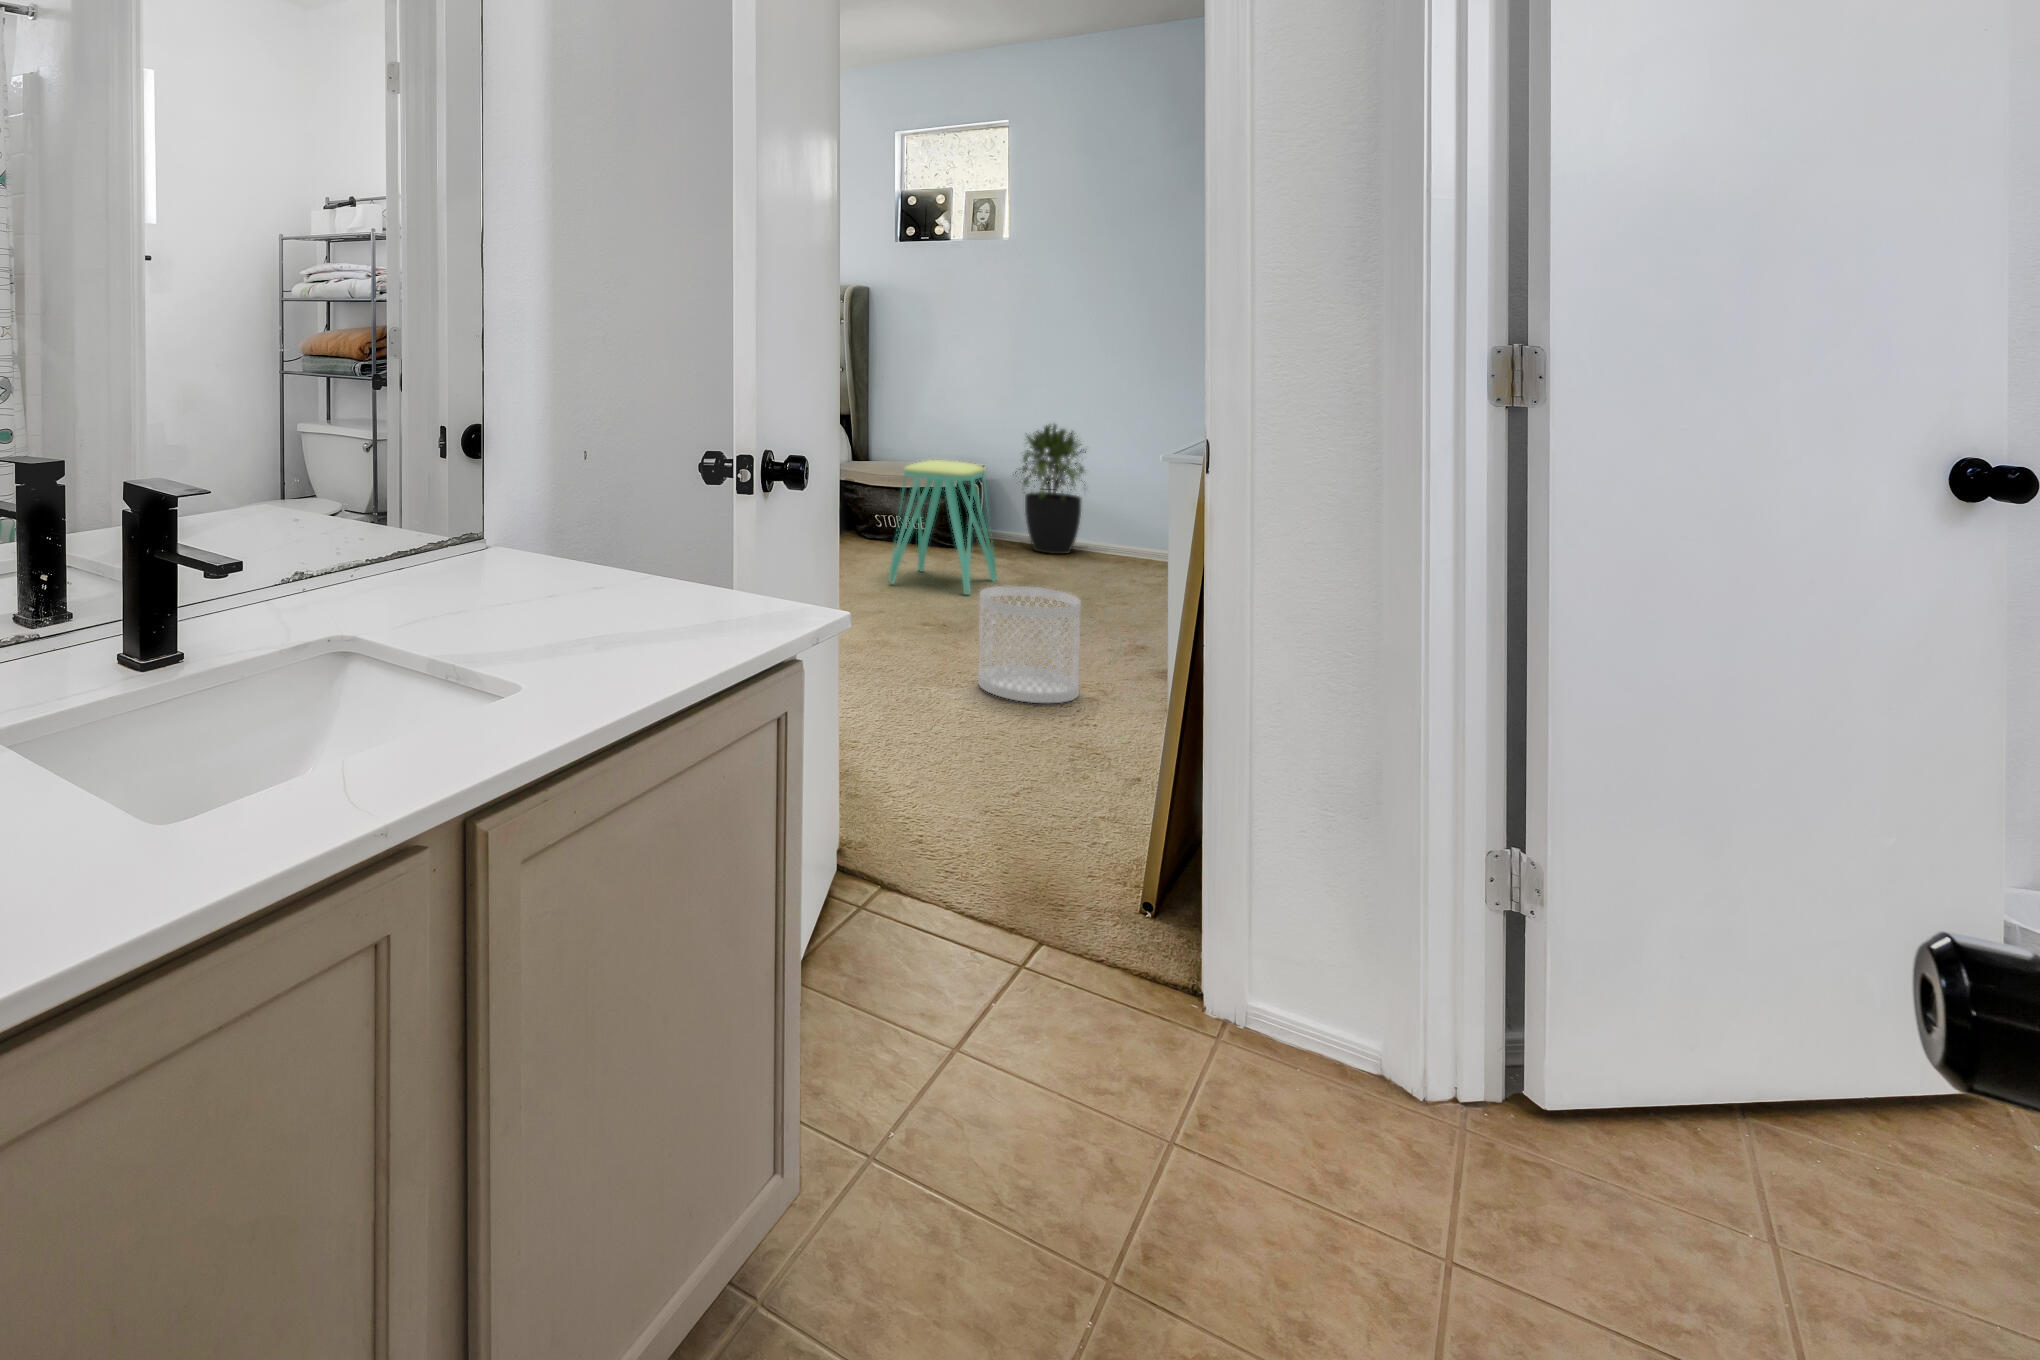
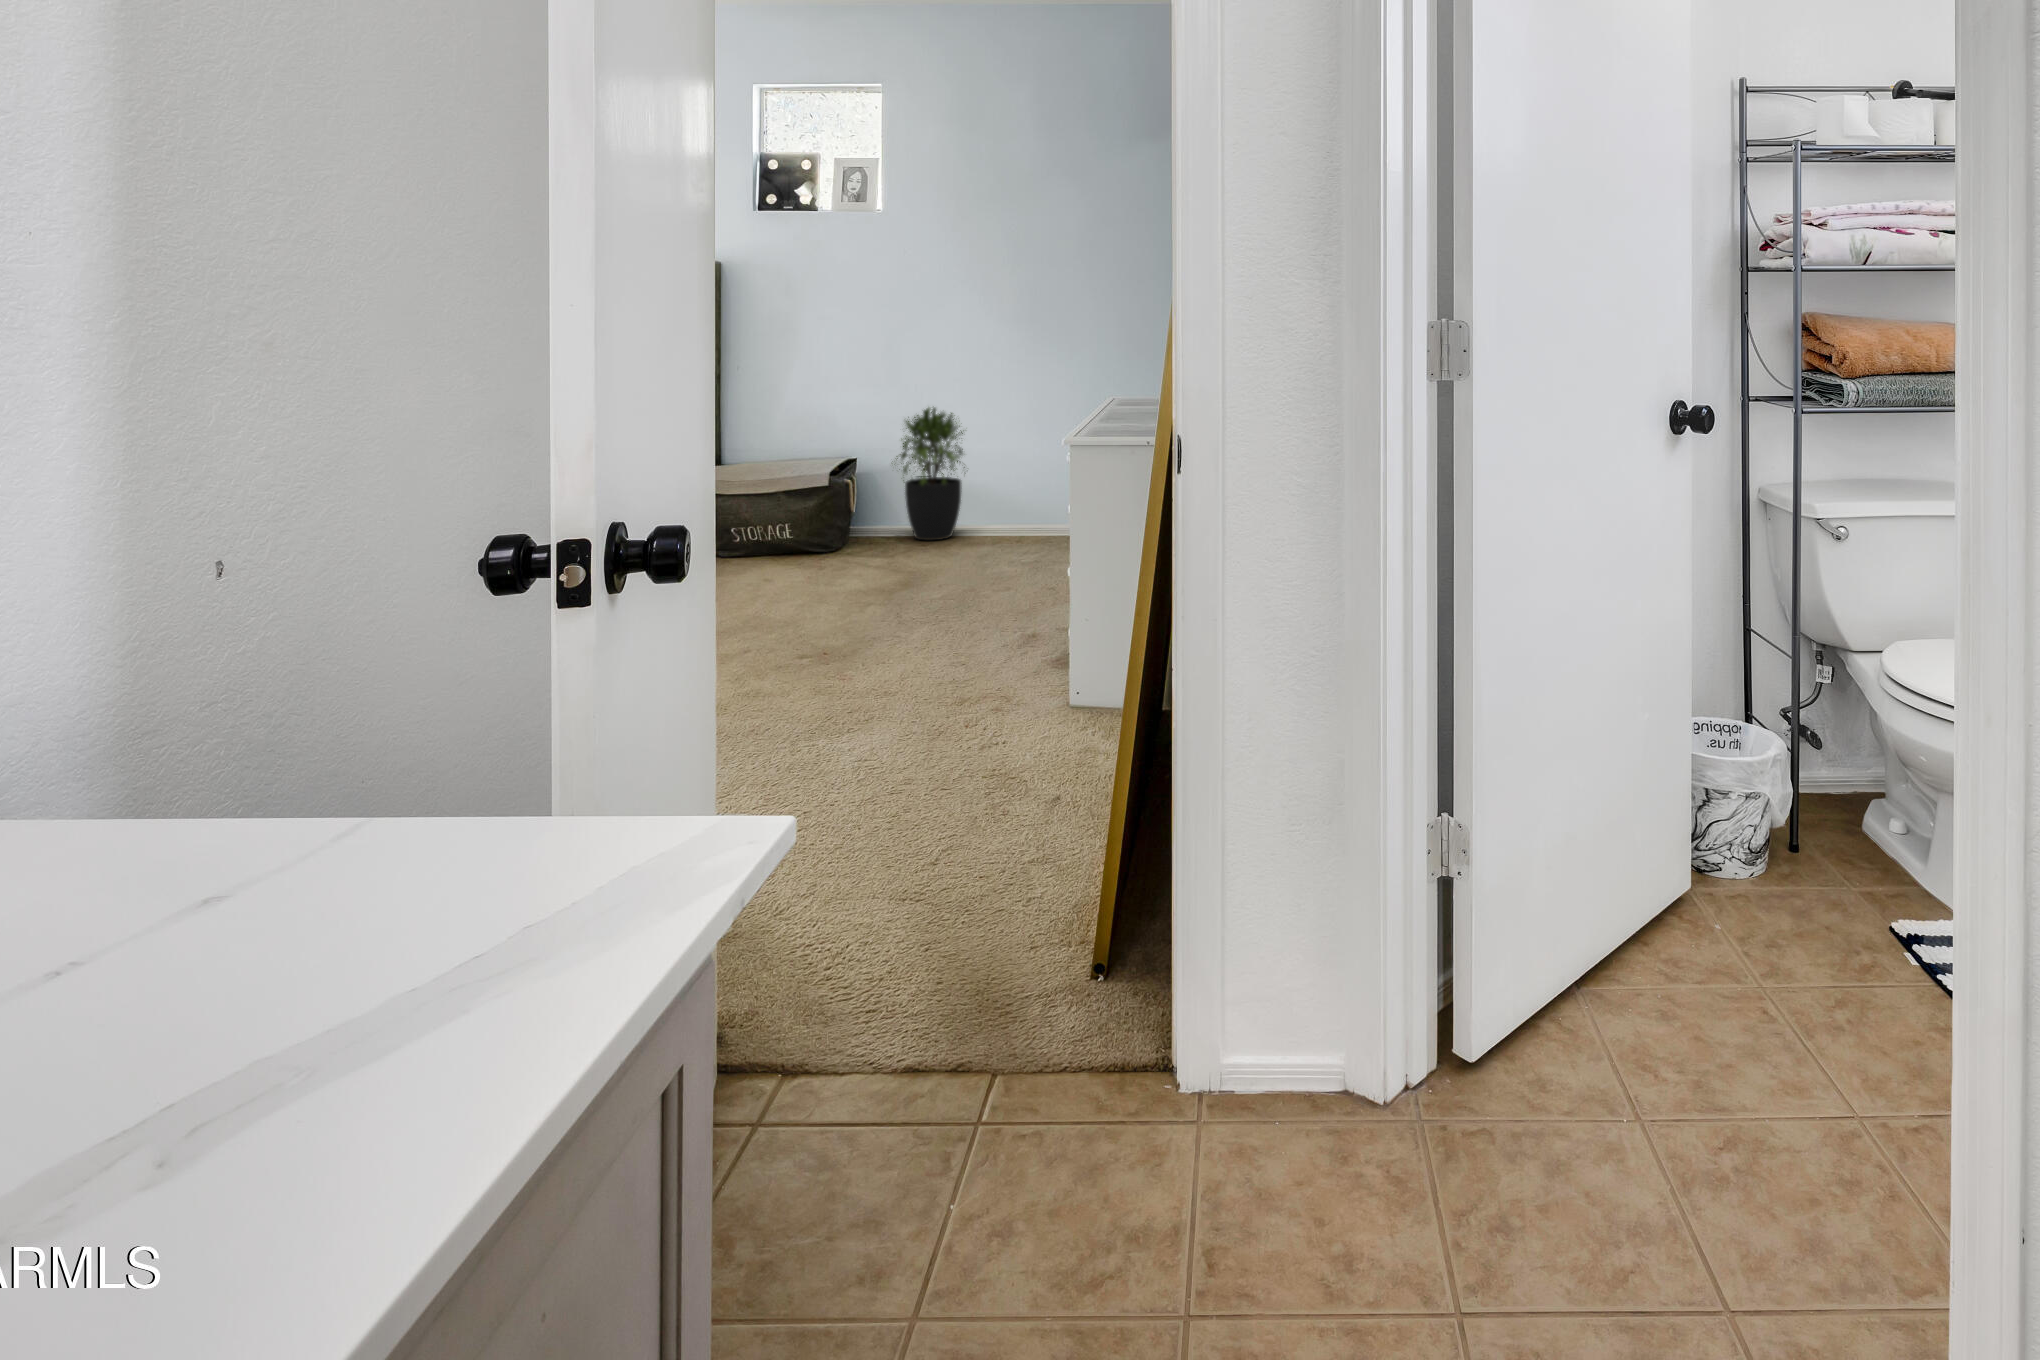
stool: present [889,460,997,594] -> none [757,456,881,603]
waste basket: present [978,586,1081,703] -> none [876,593,985,727]

